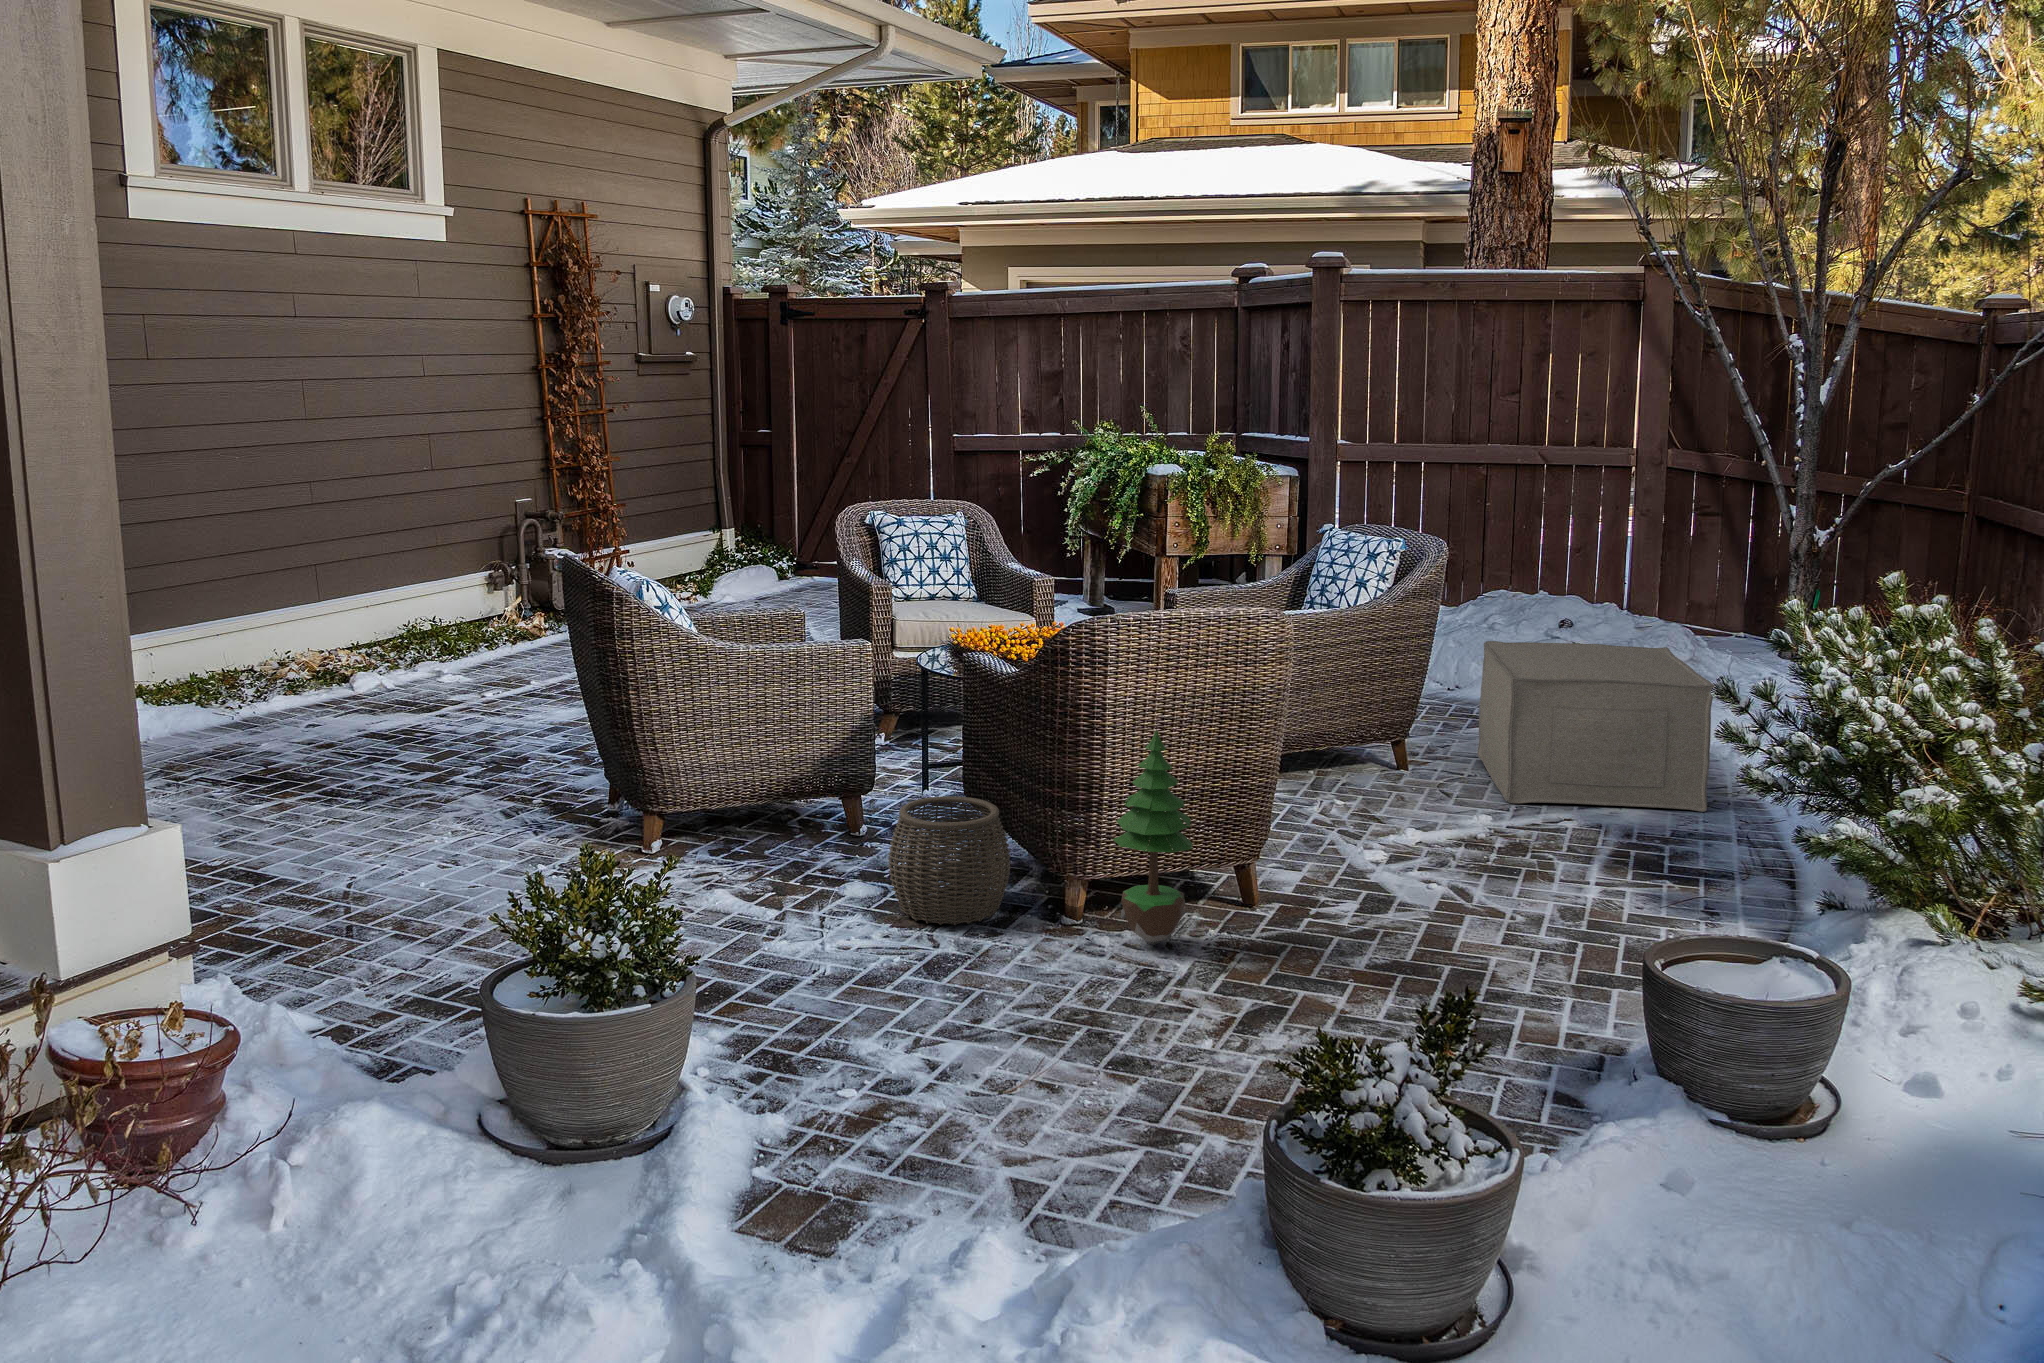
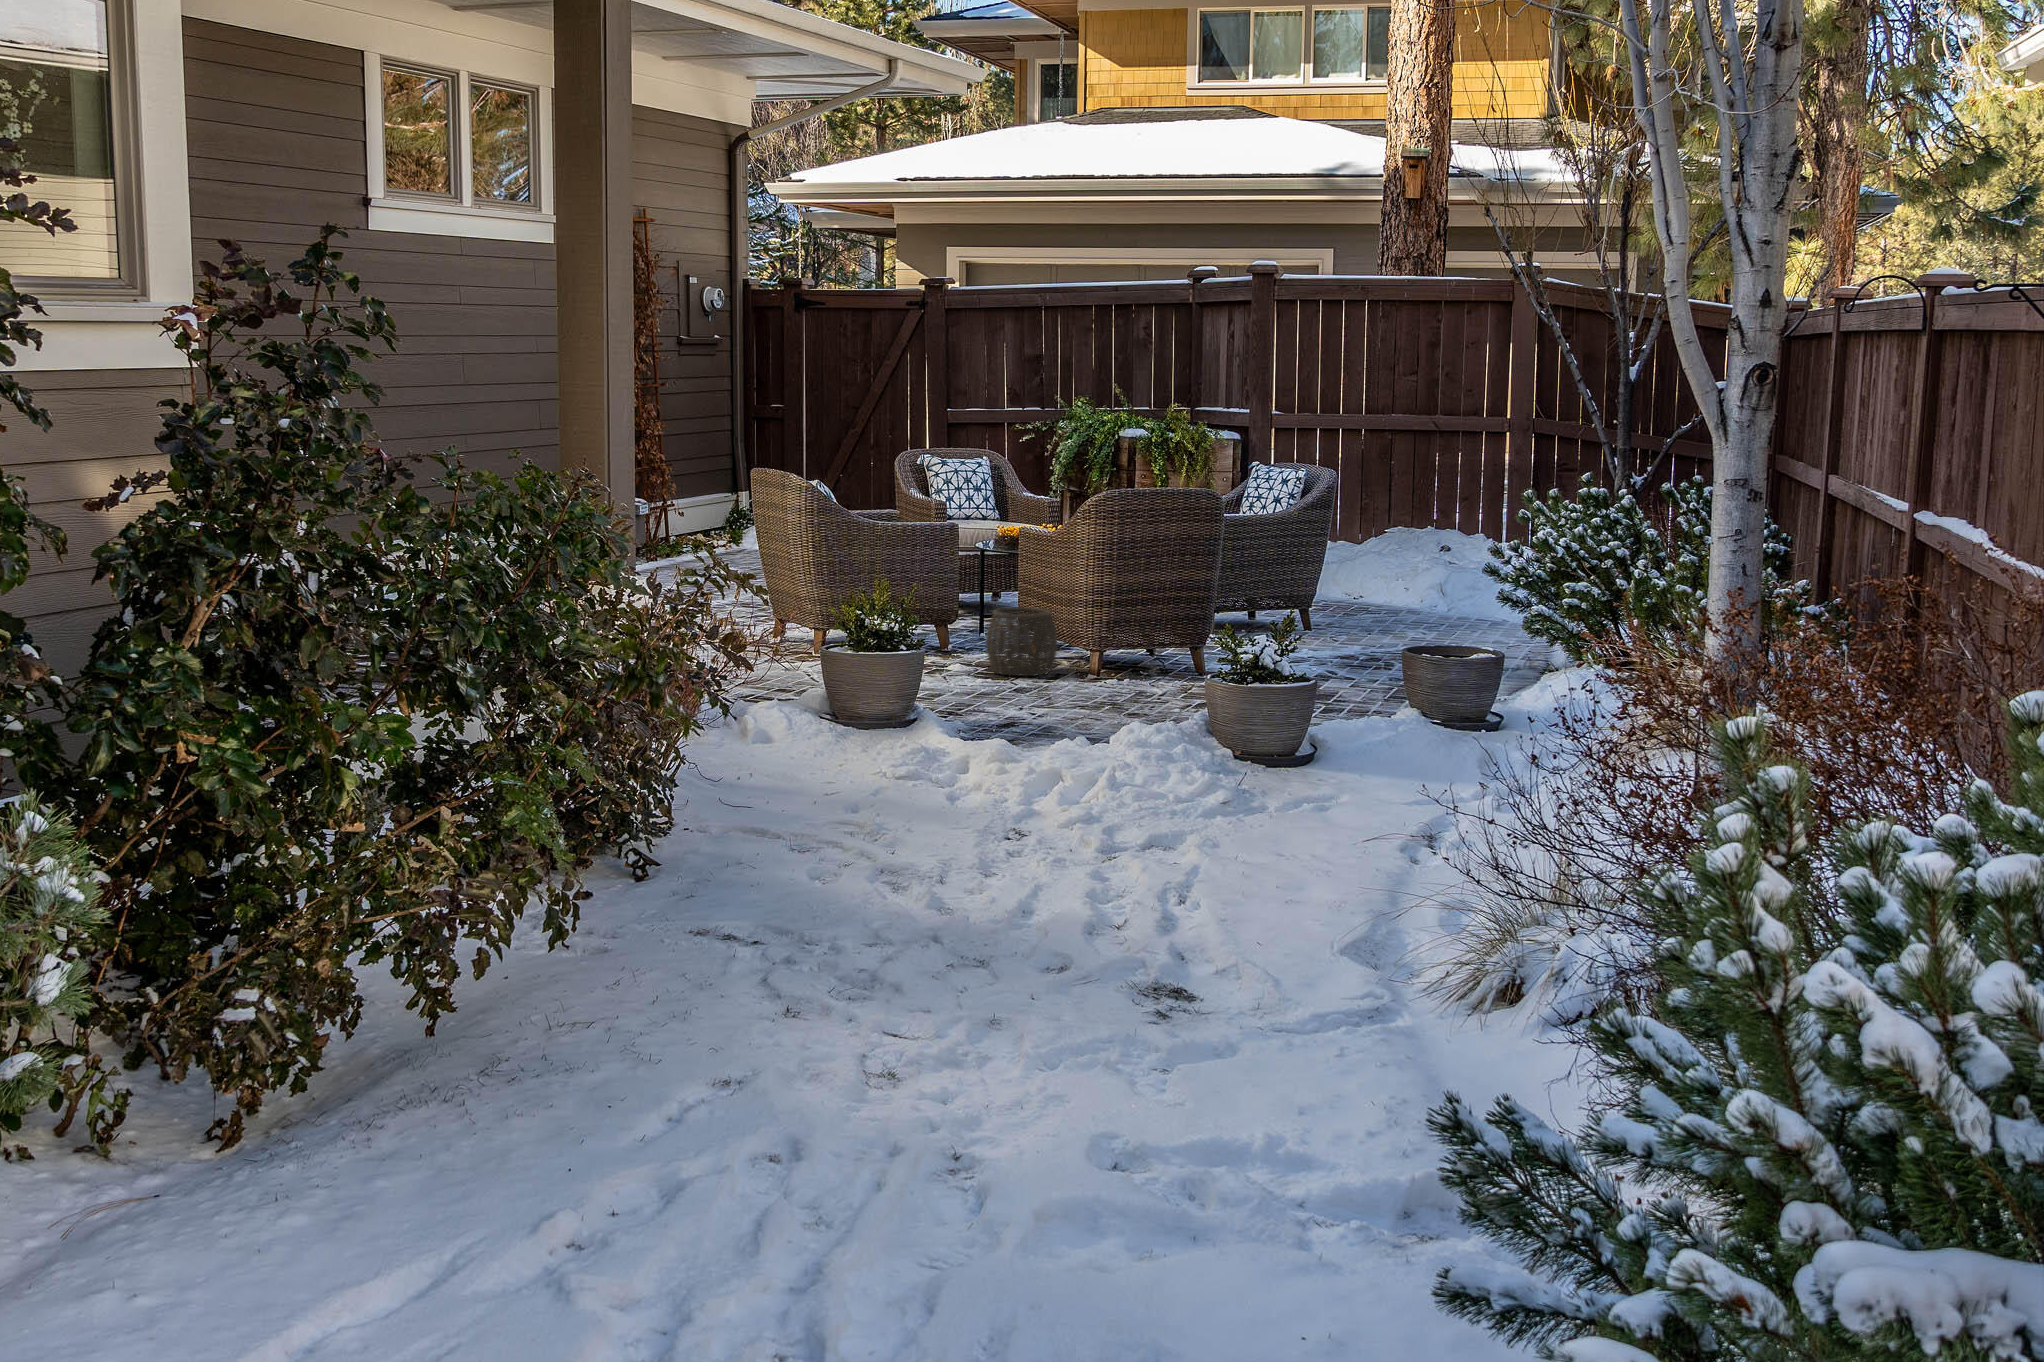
ottoman: present [1478,641,1714,812] -> none [1357,542,1497,643]
potted tree: present [1113,729,1192,946] -> none [1121,555,1167,682]

